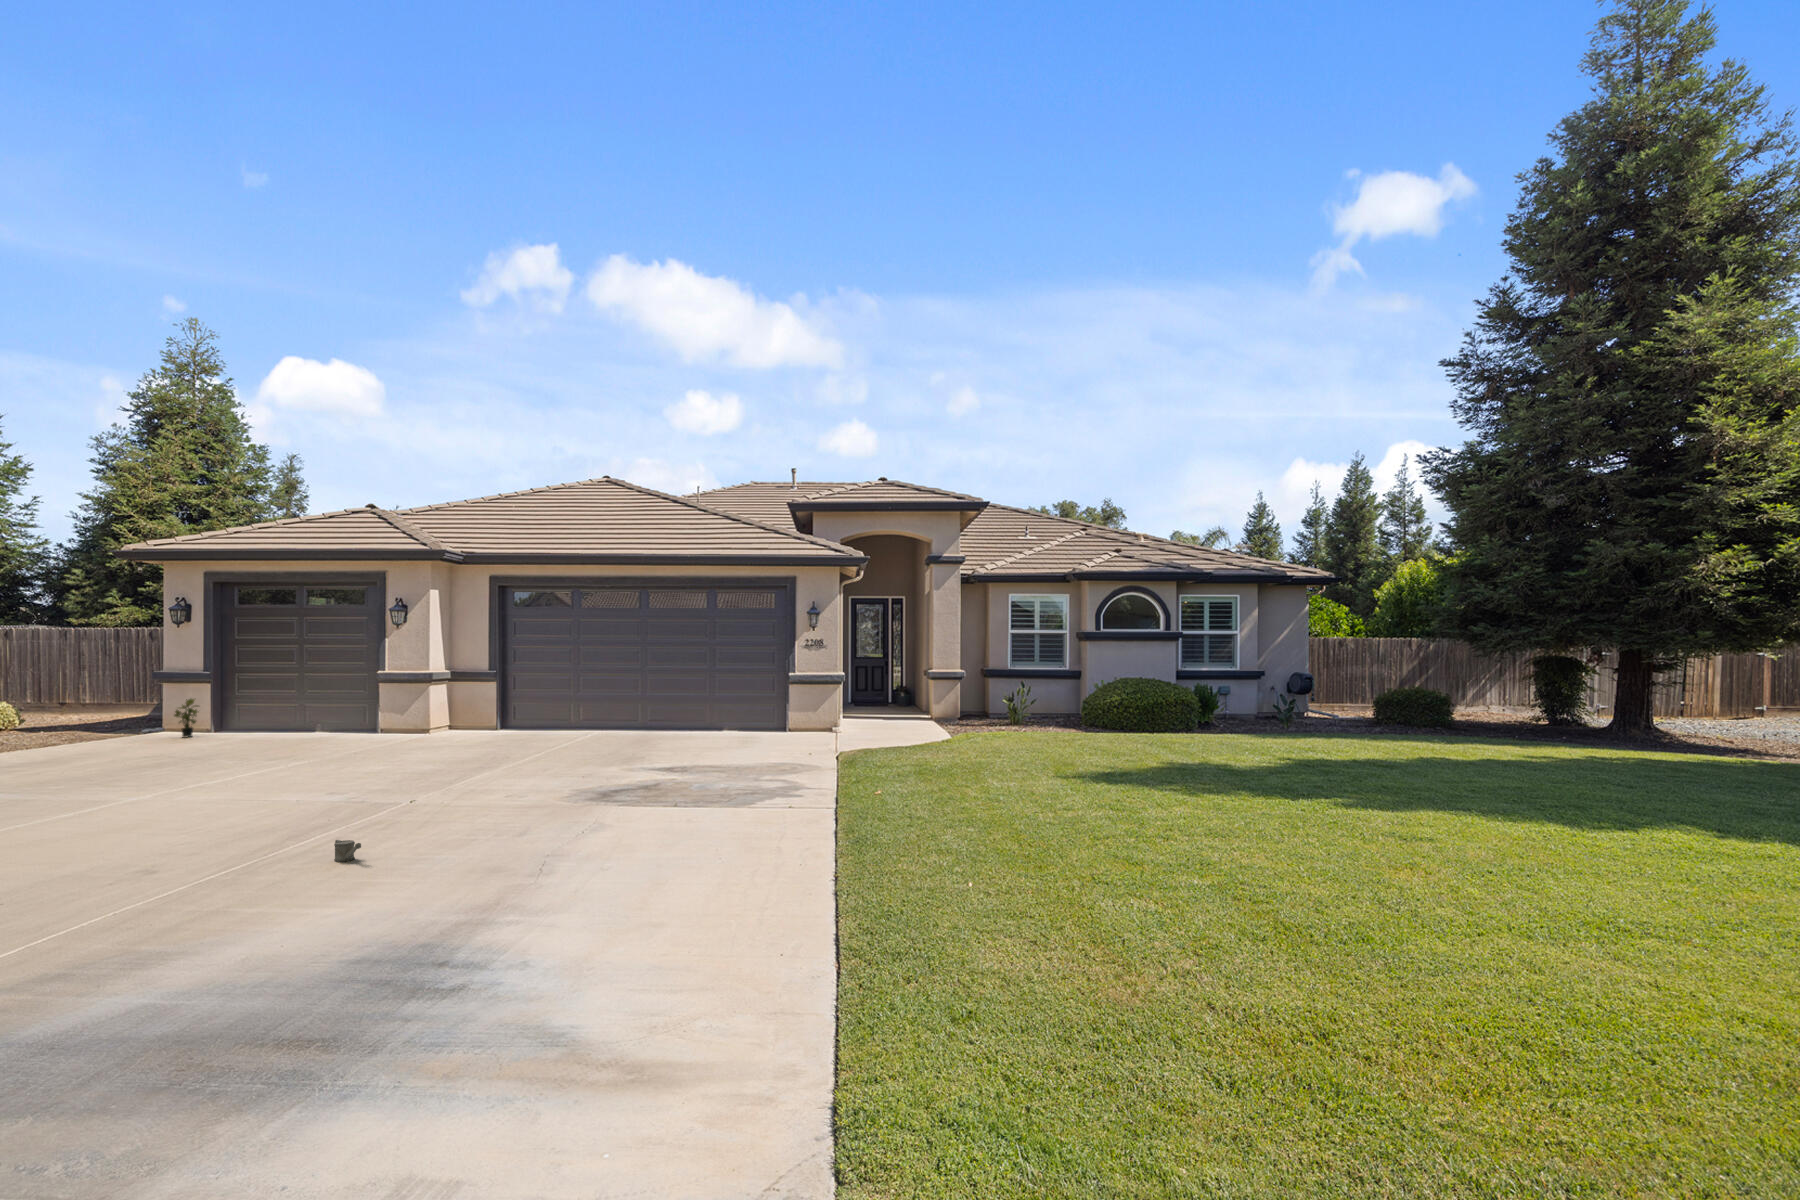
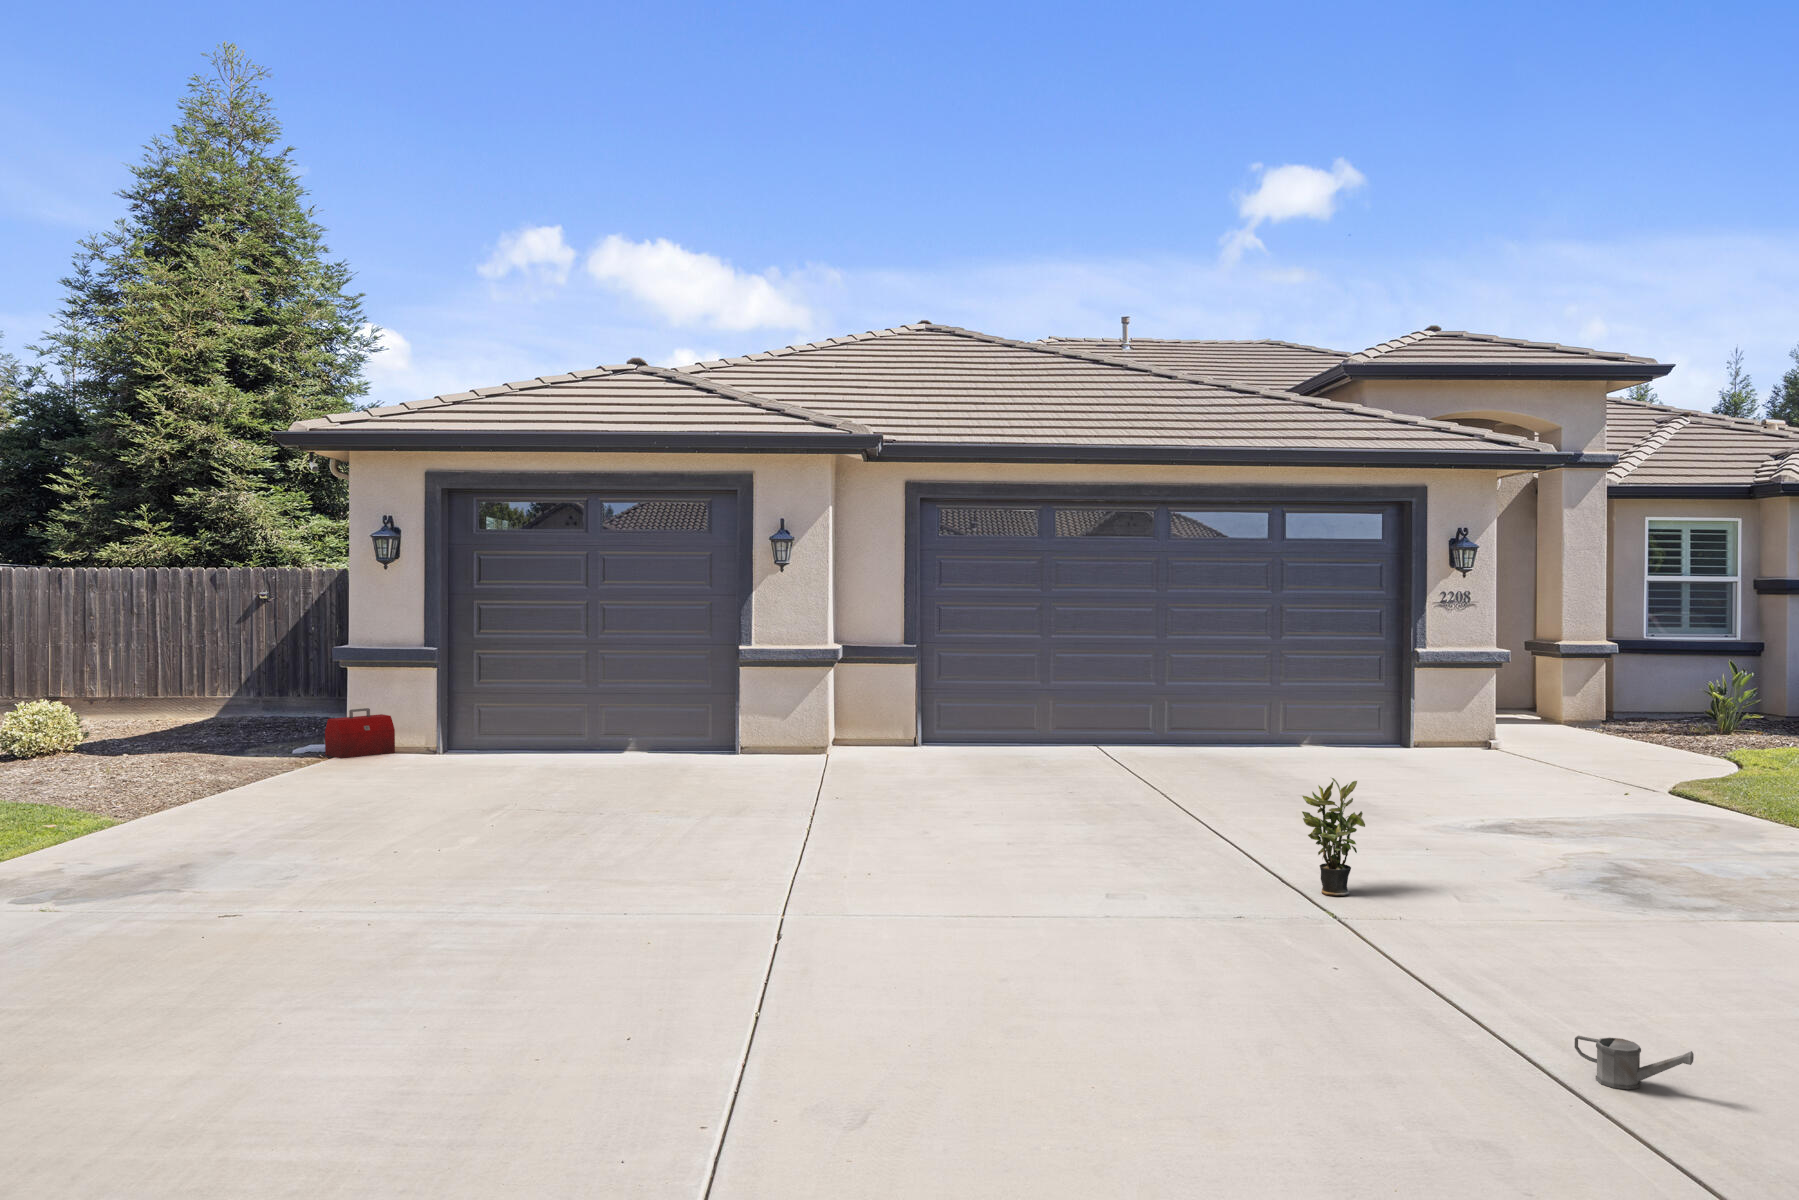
potted plant: present [174,699,198,737] -> present [1302,778,1365,896]
toolbox: none [127,710,171,740] -> present [325,708,395,758]

